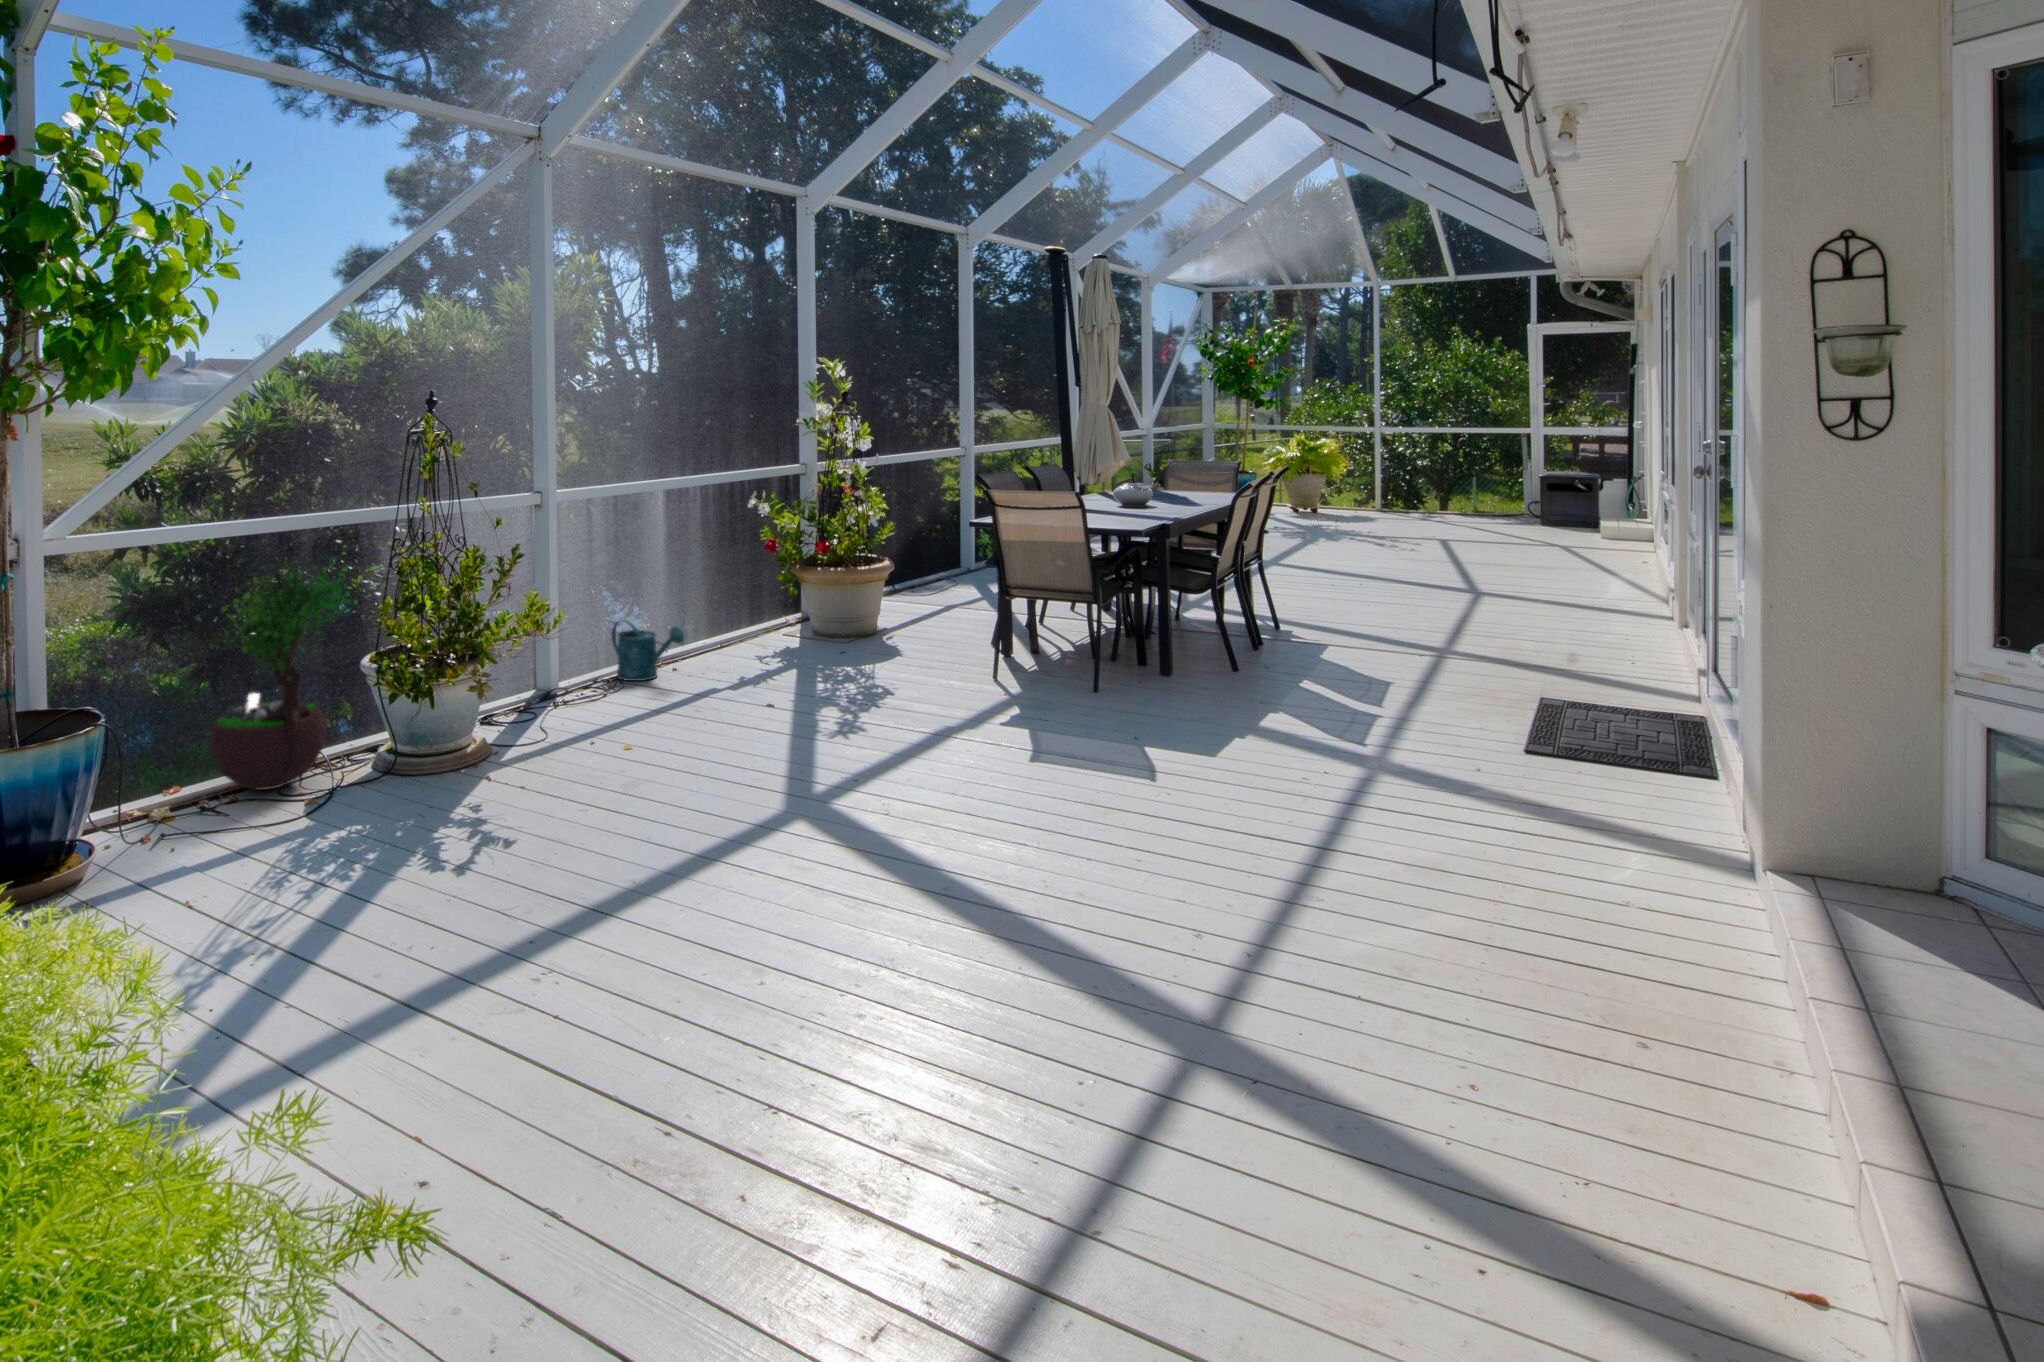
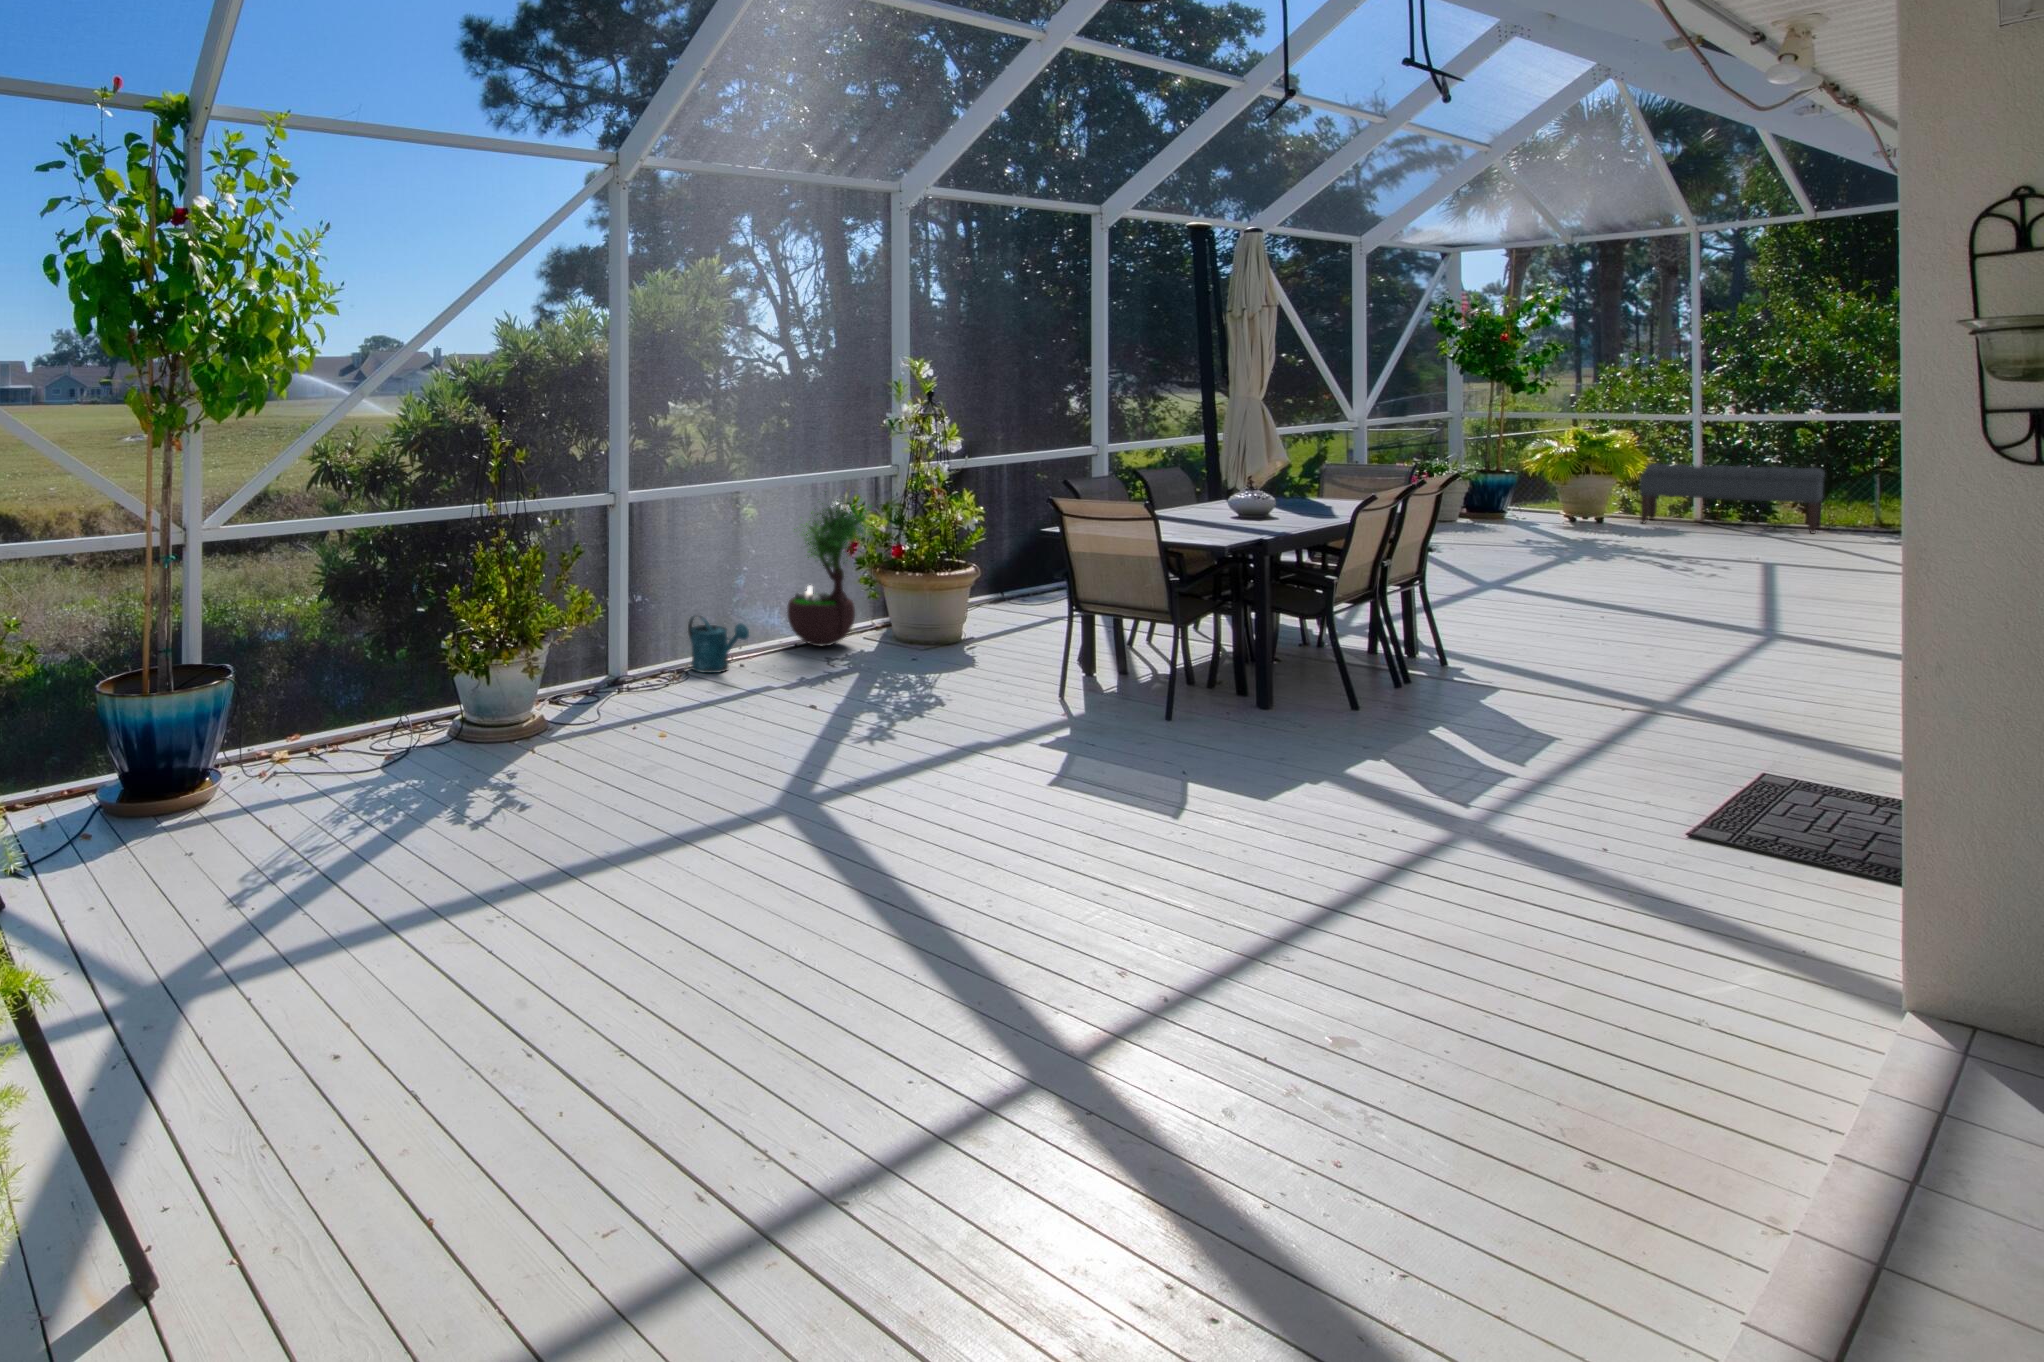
bench: none [1344,464,1467,519] -> present [1639,463,1825,533]
potted tree: present [210,558,356,790] -> present [787,500,873,646]

